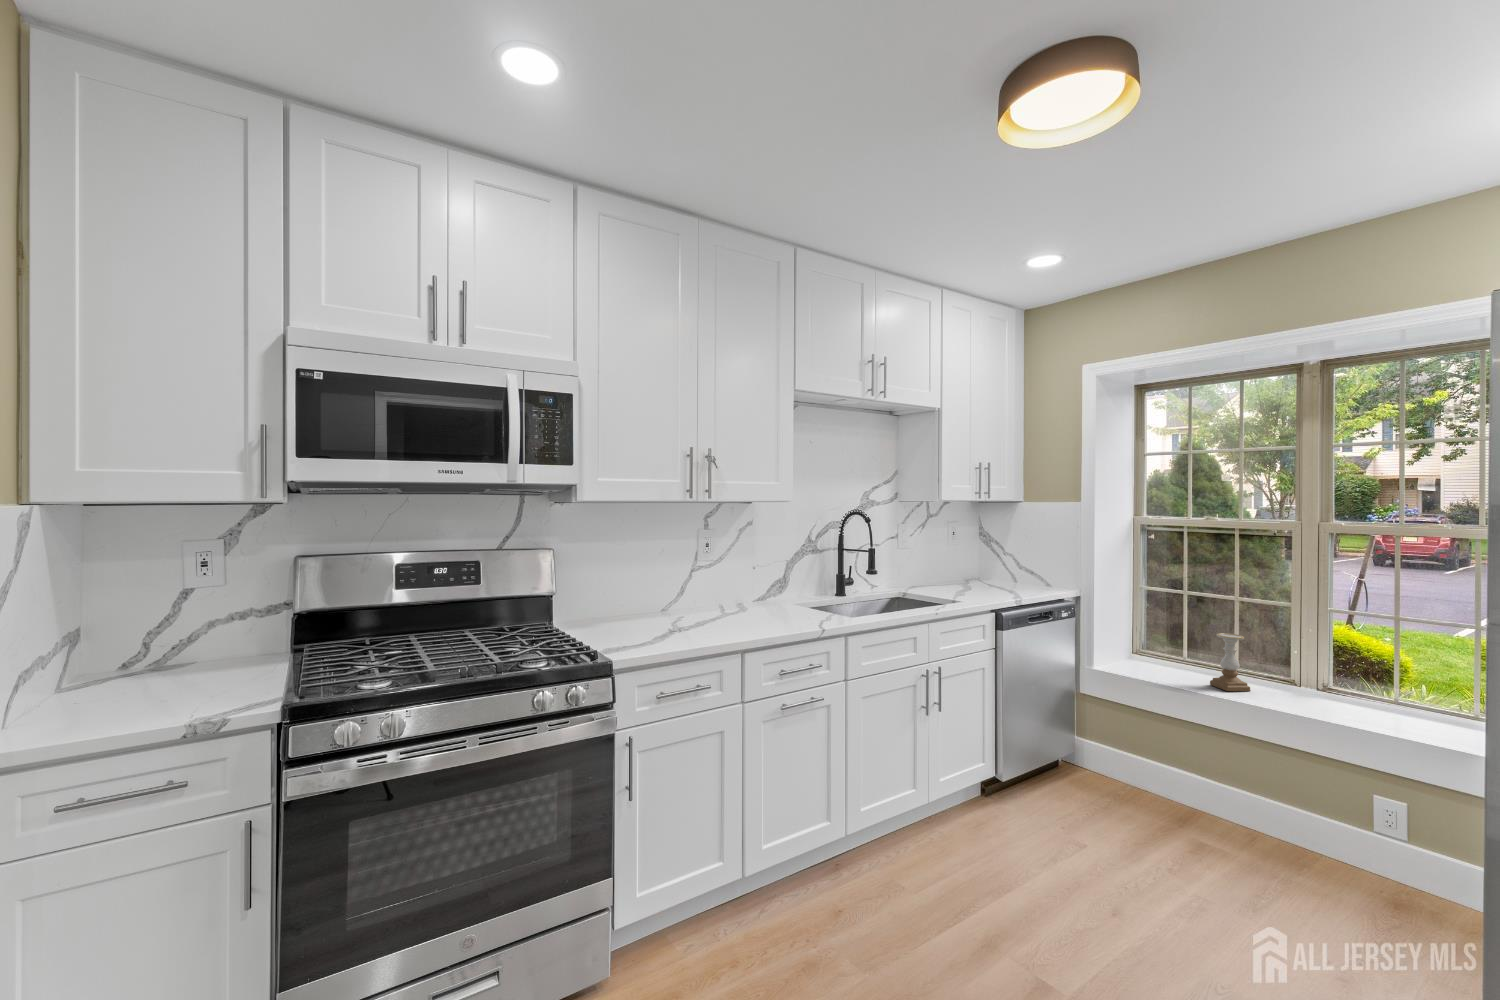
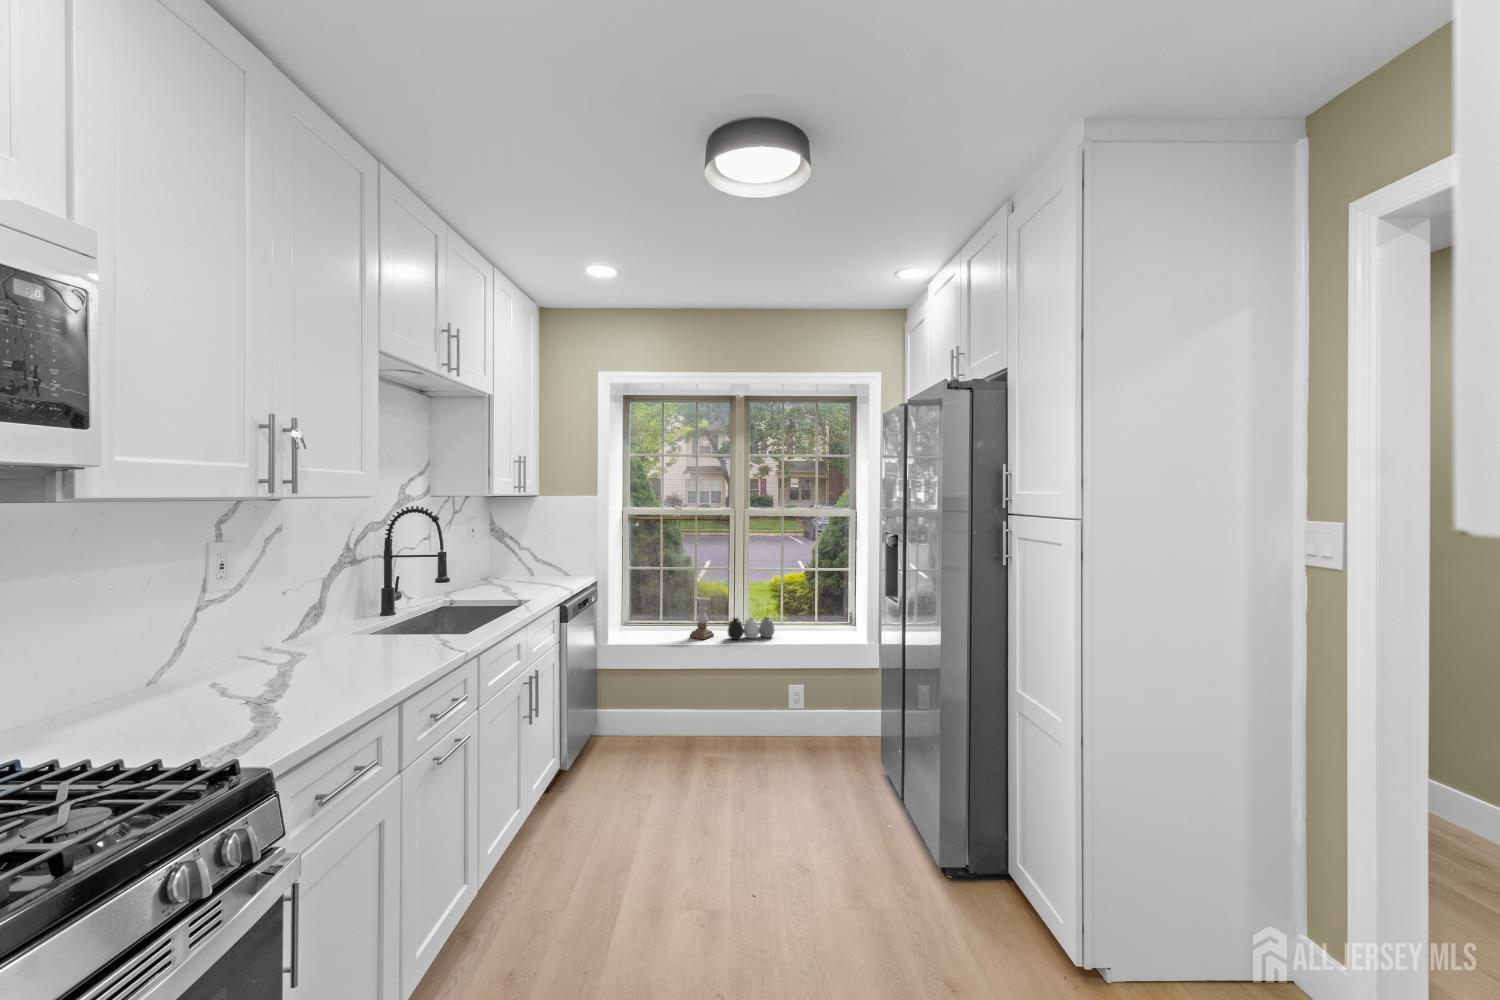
vase: none [1268,671,1362,712] -> present [728,617,774,639]

